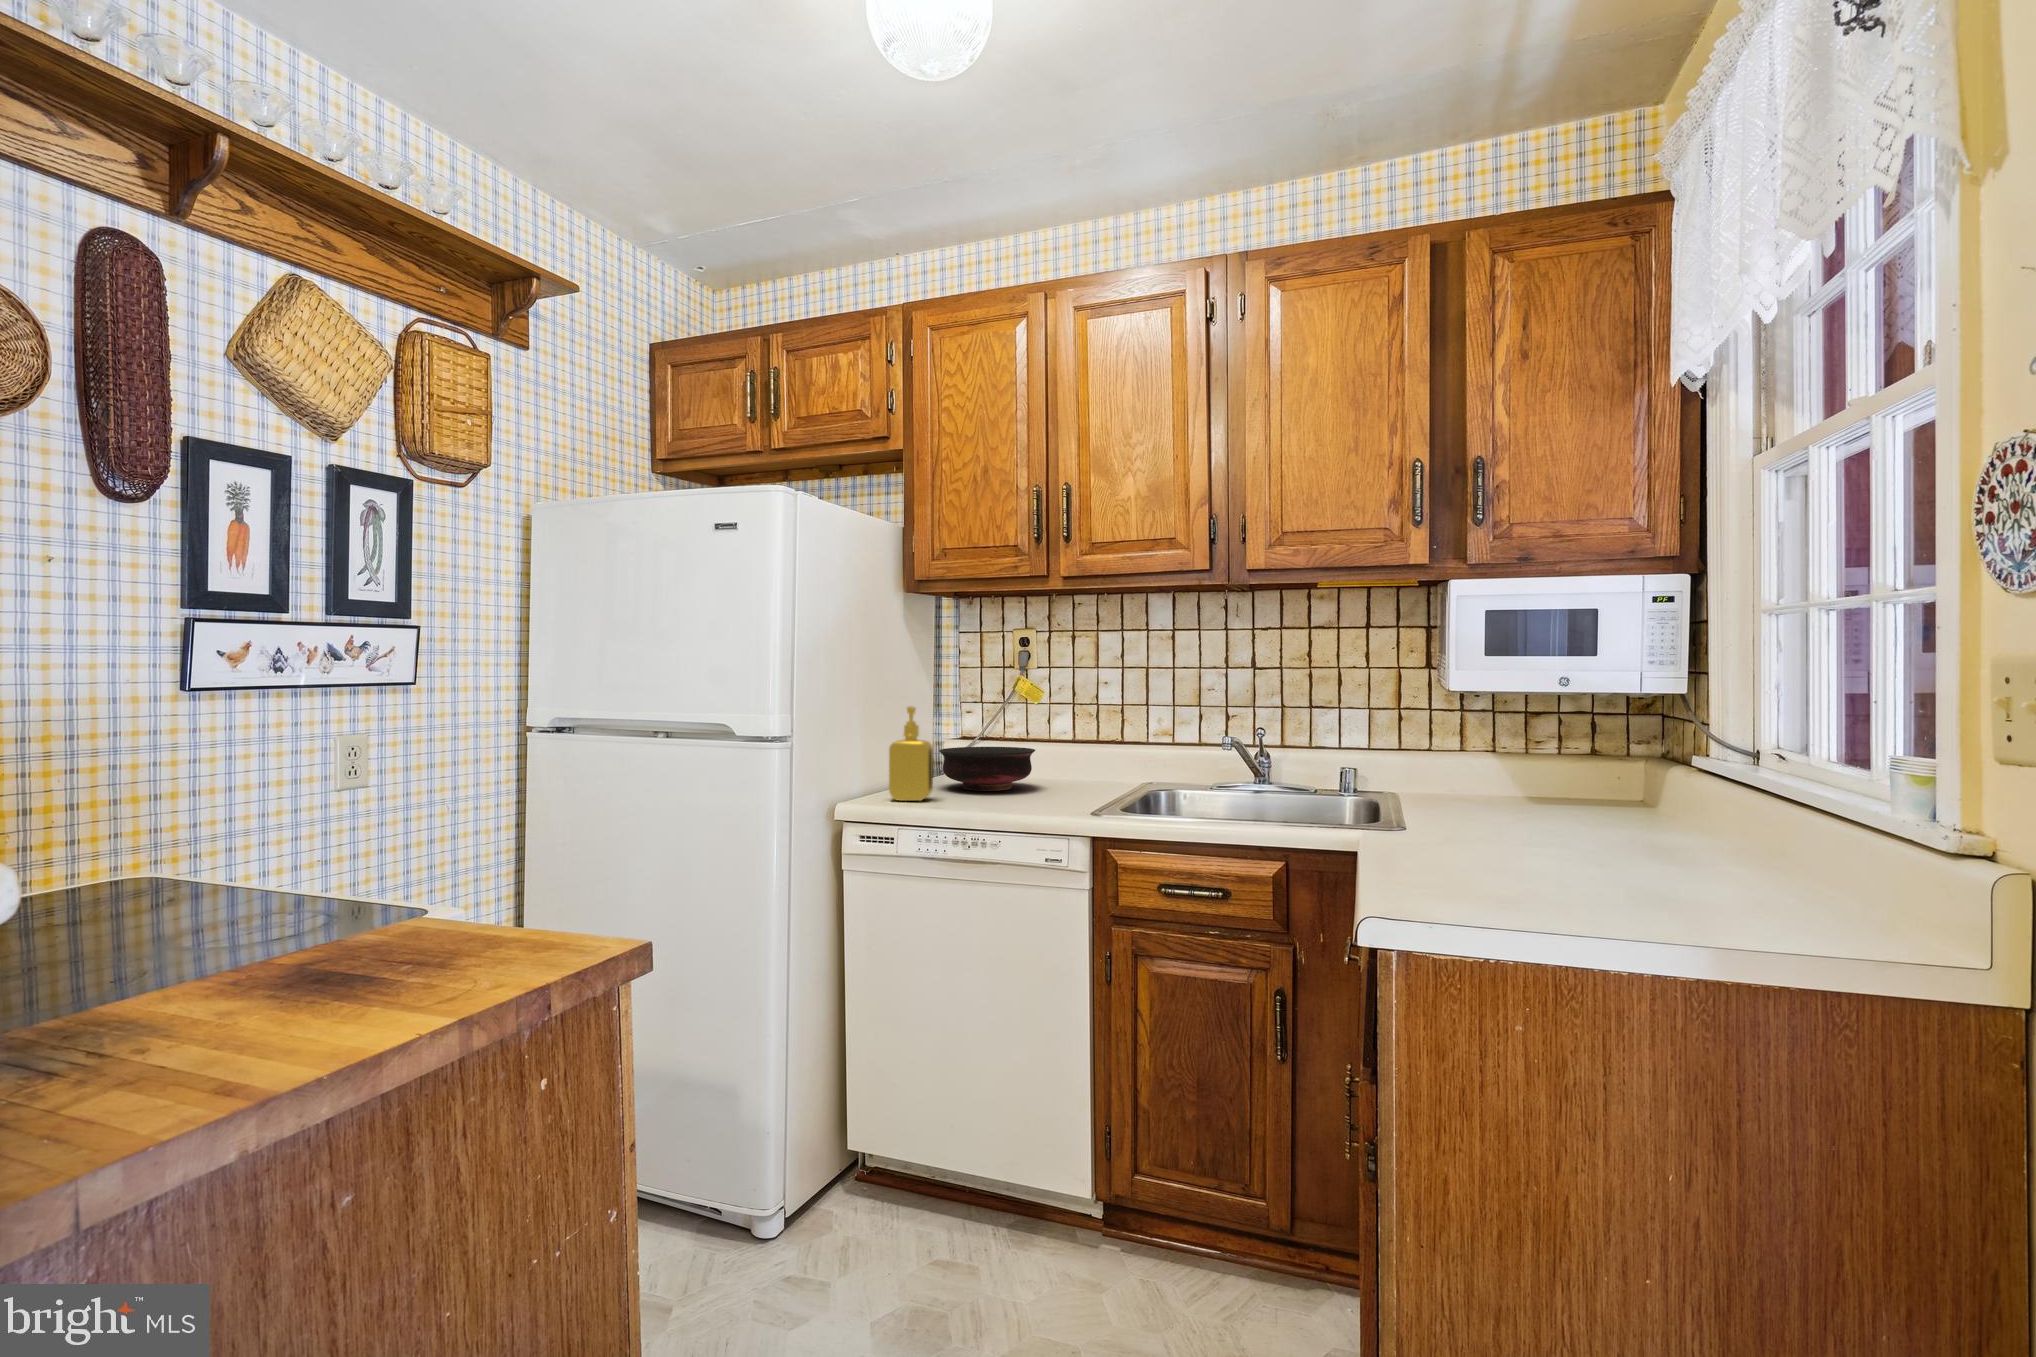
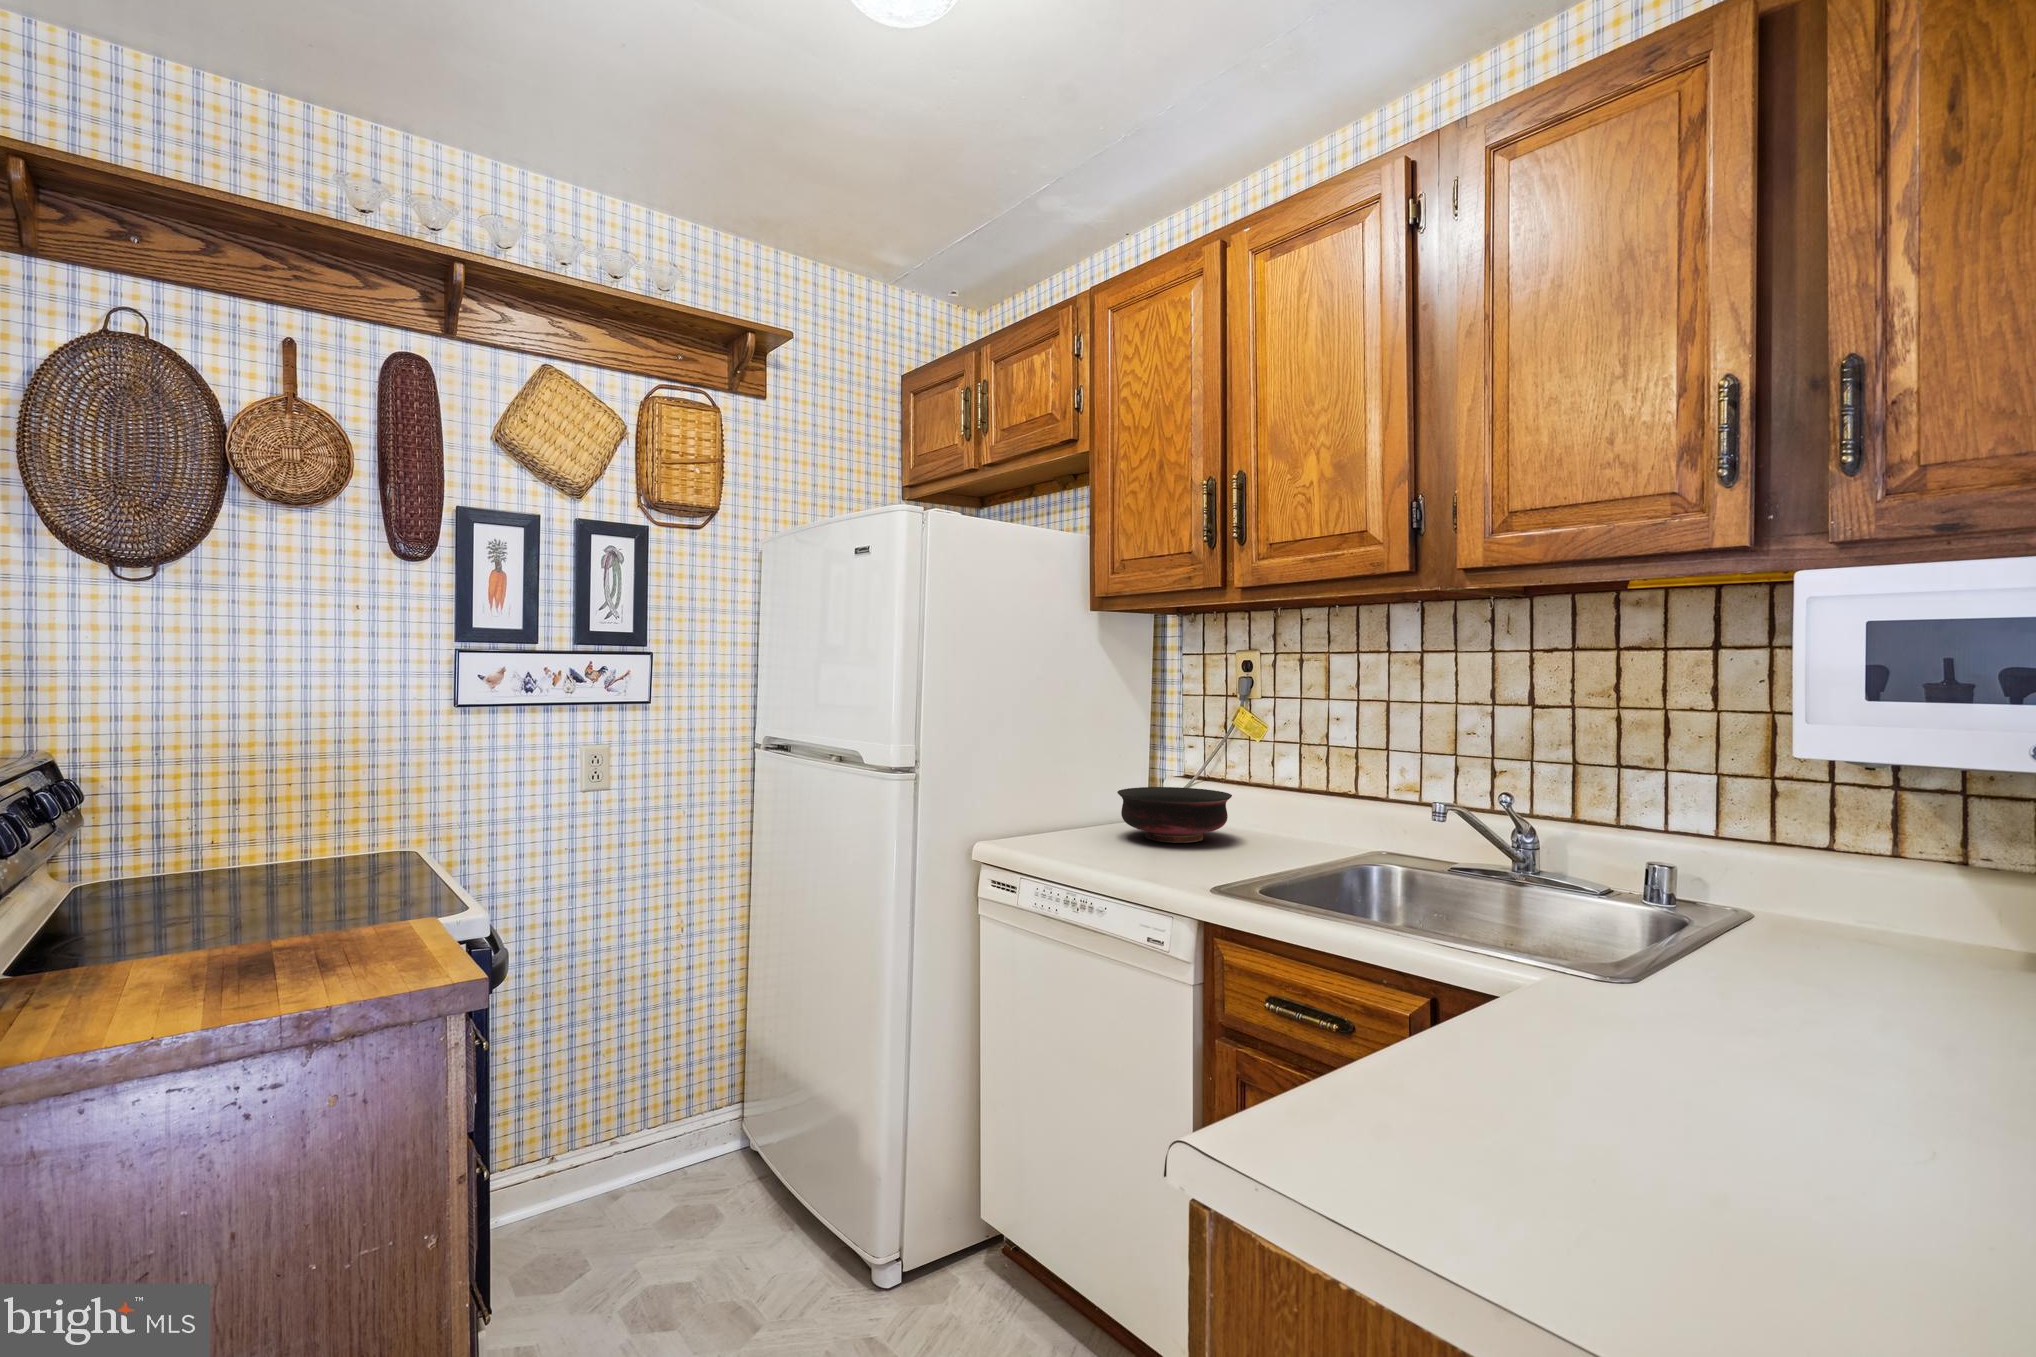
soap dispenser: present [889,706,933,801] -> none [1033,740,1085,847]

